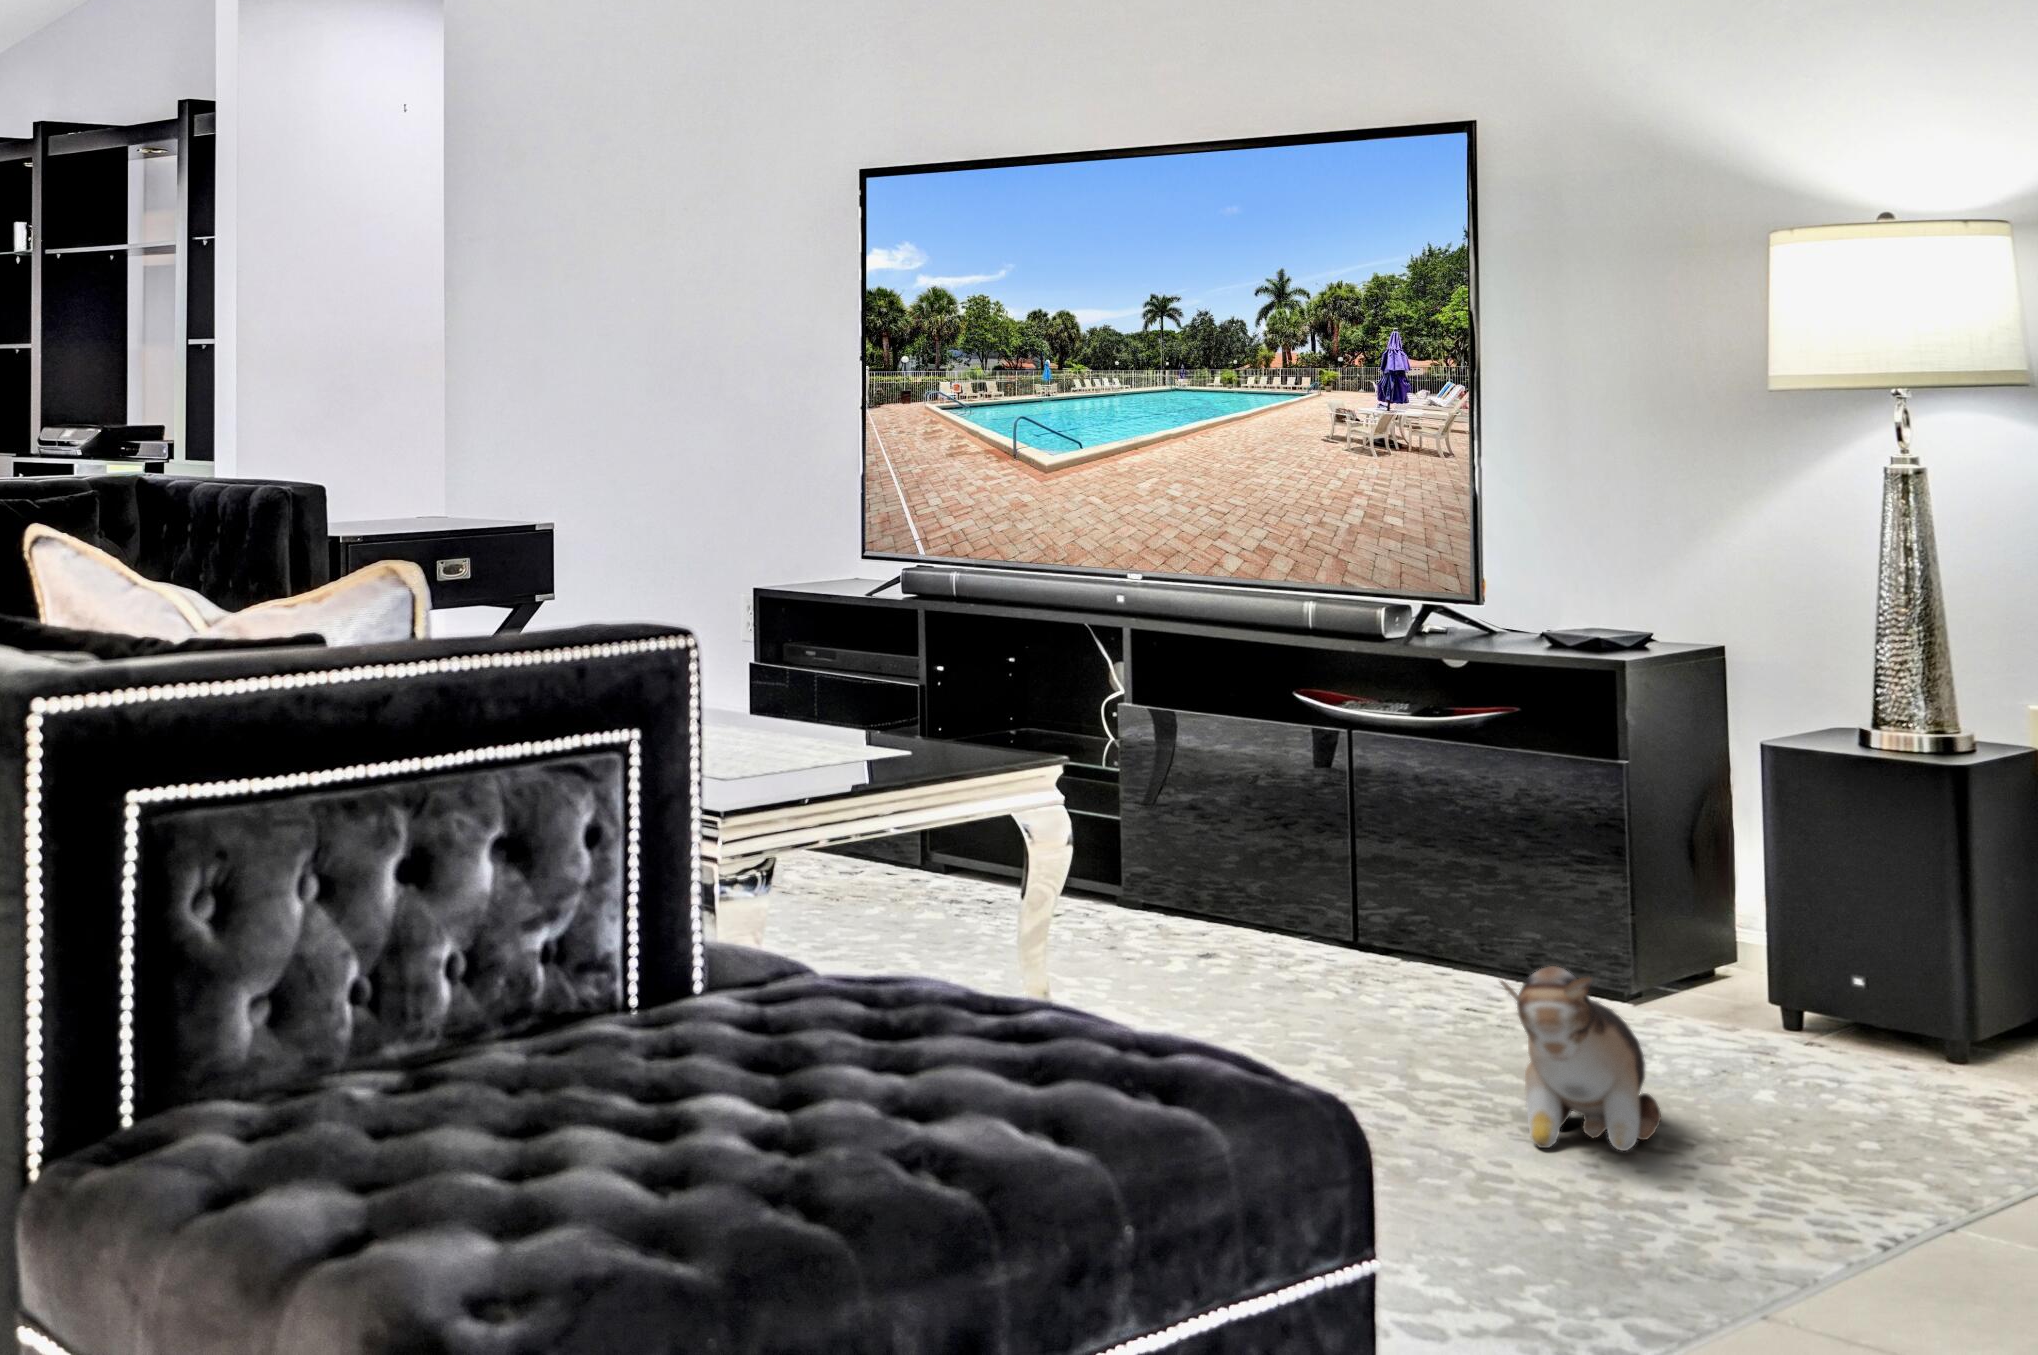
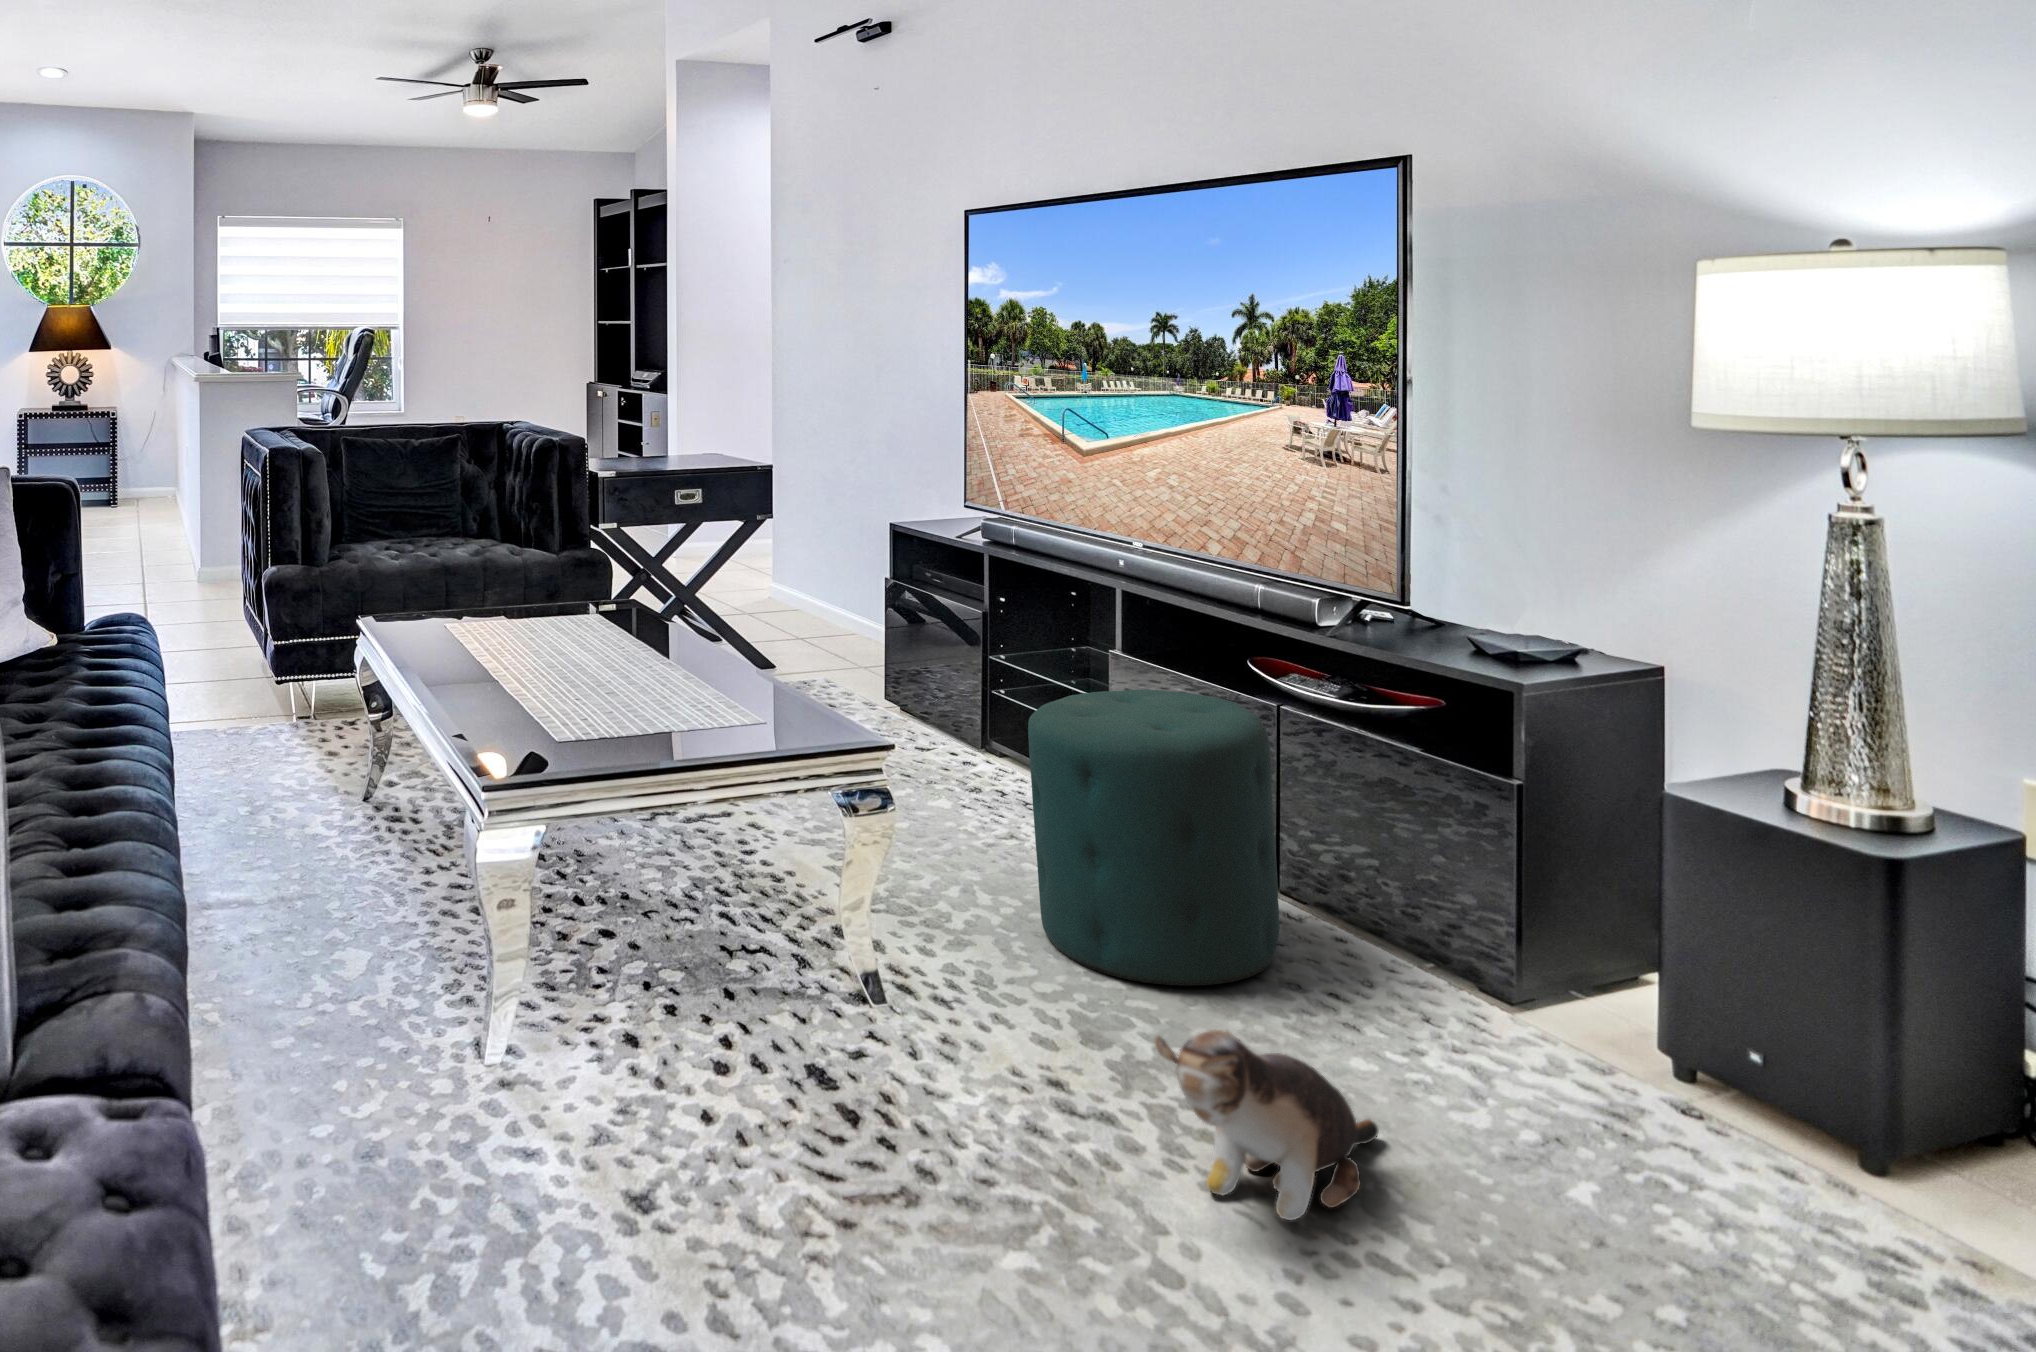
ottoman: none [1136,708,1413,1016] -> present [1028,690,1279,986]

